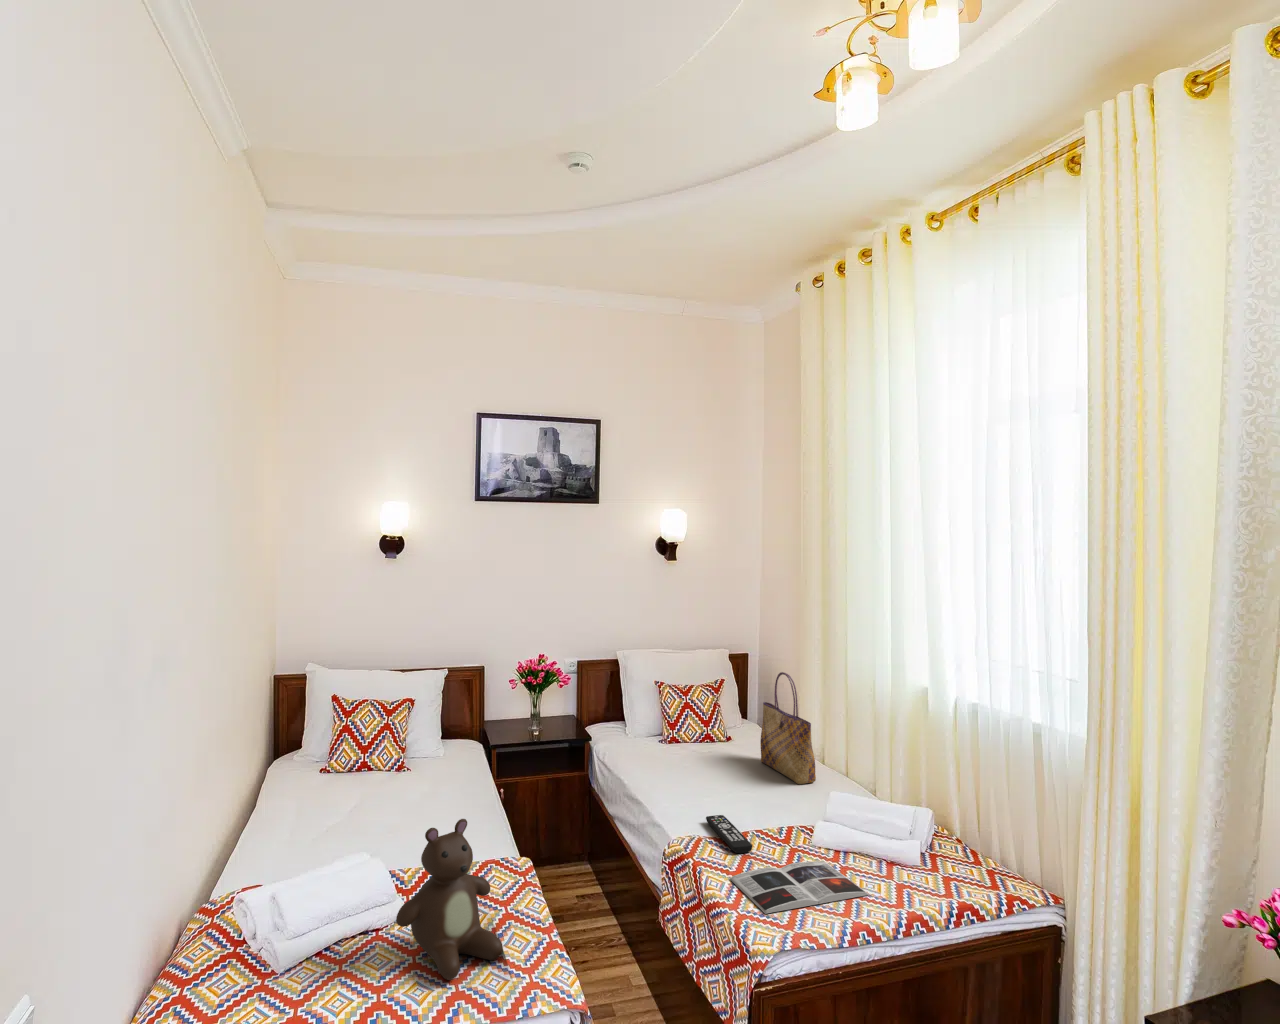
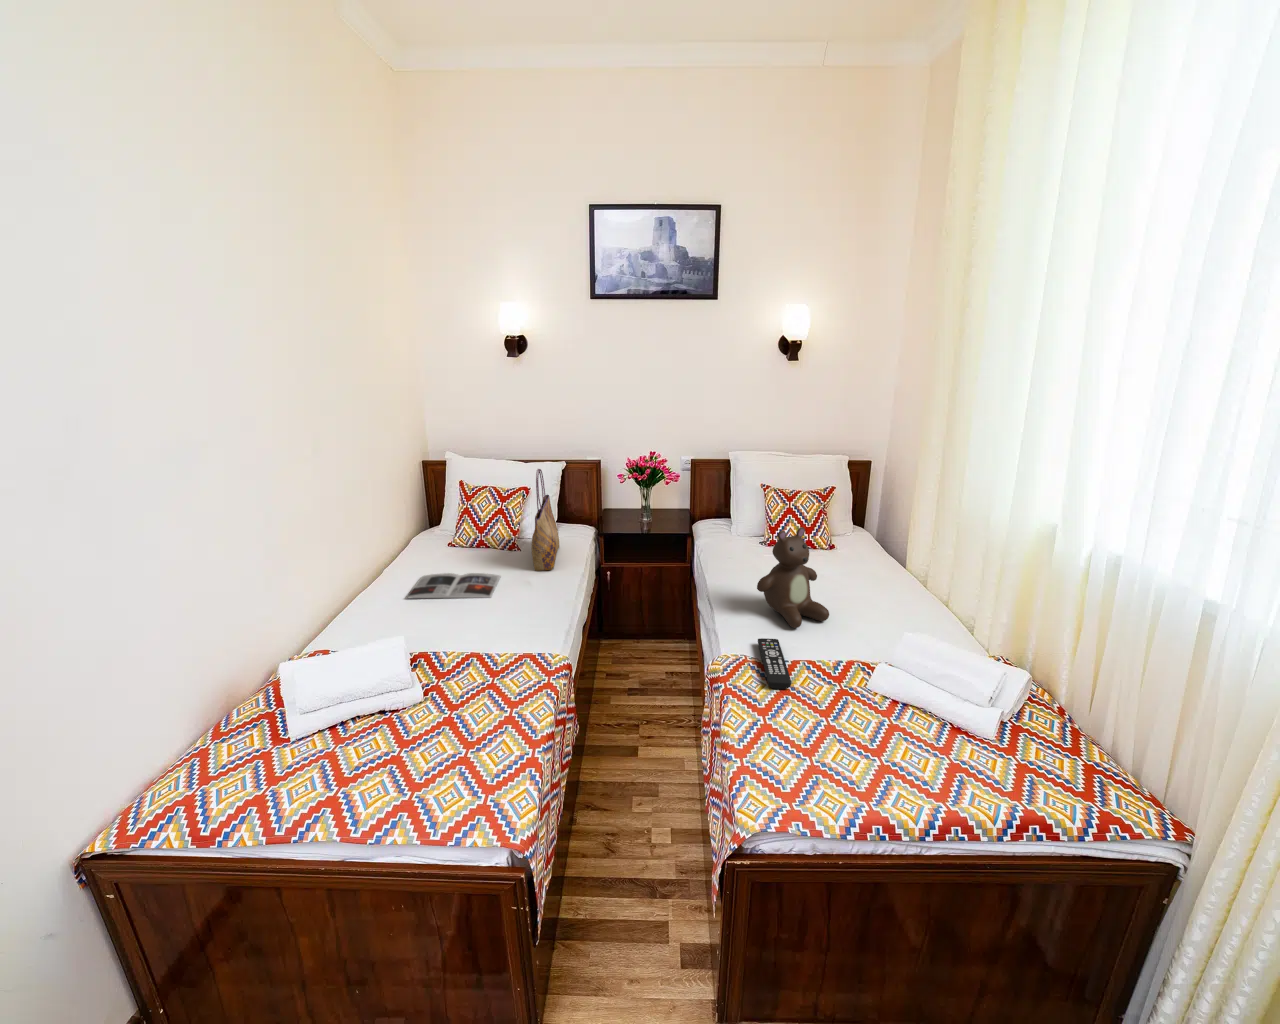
tote bag: present [760,672,816,784] -> present [531,469,559,571]
teddy bear: present [396,819,503,980] -> present [757,527,829,628]
magazine: present [730,861,869,914] -> present [406,573,500,599]

